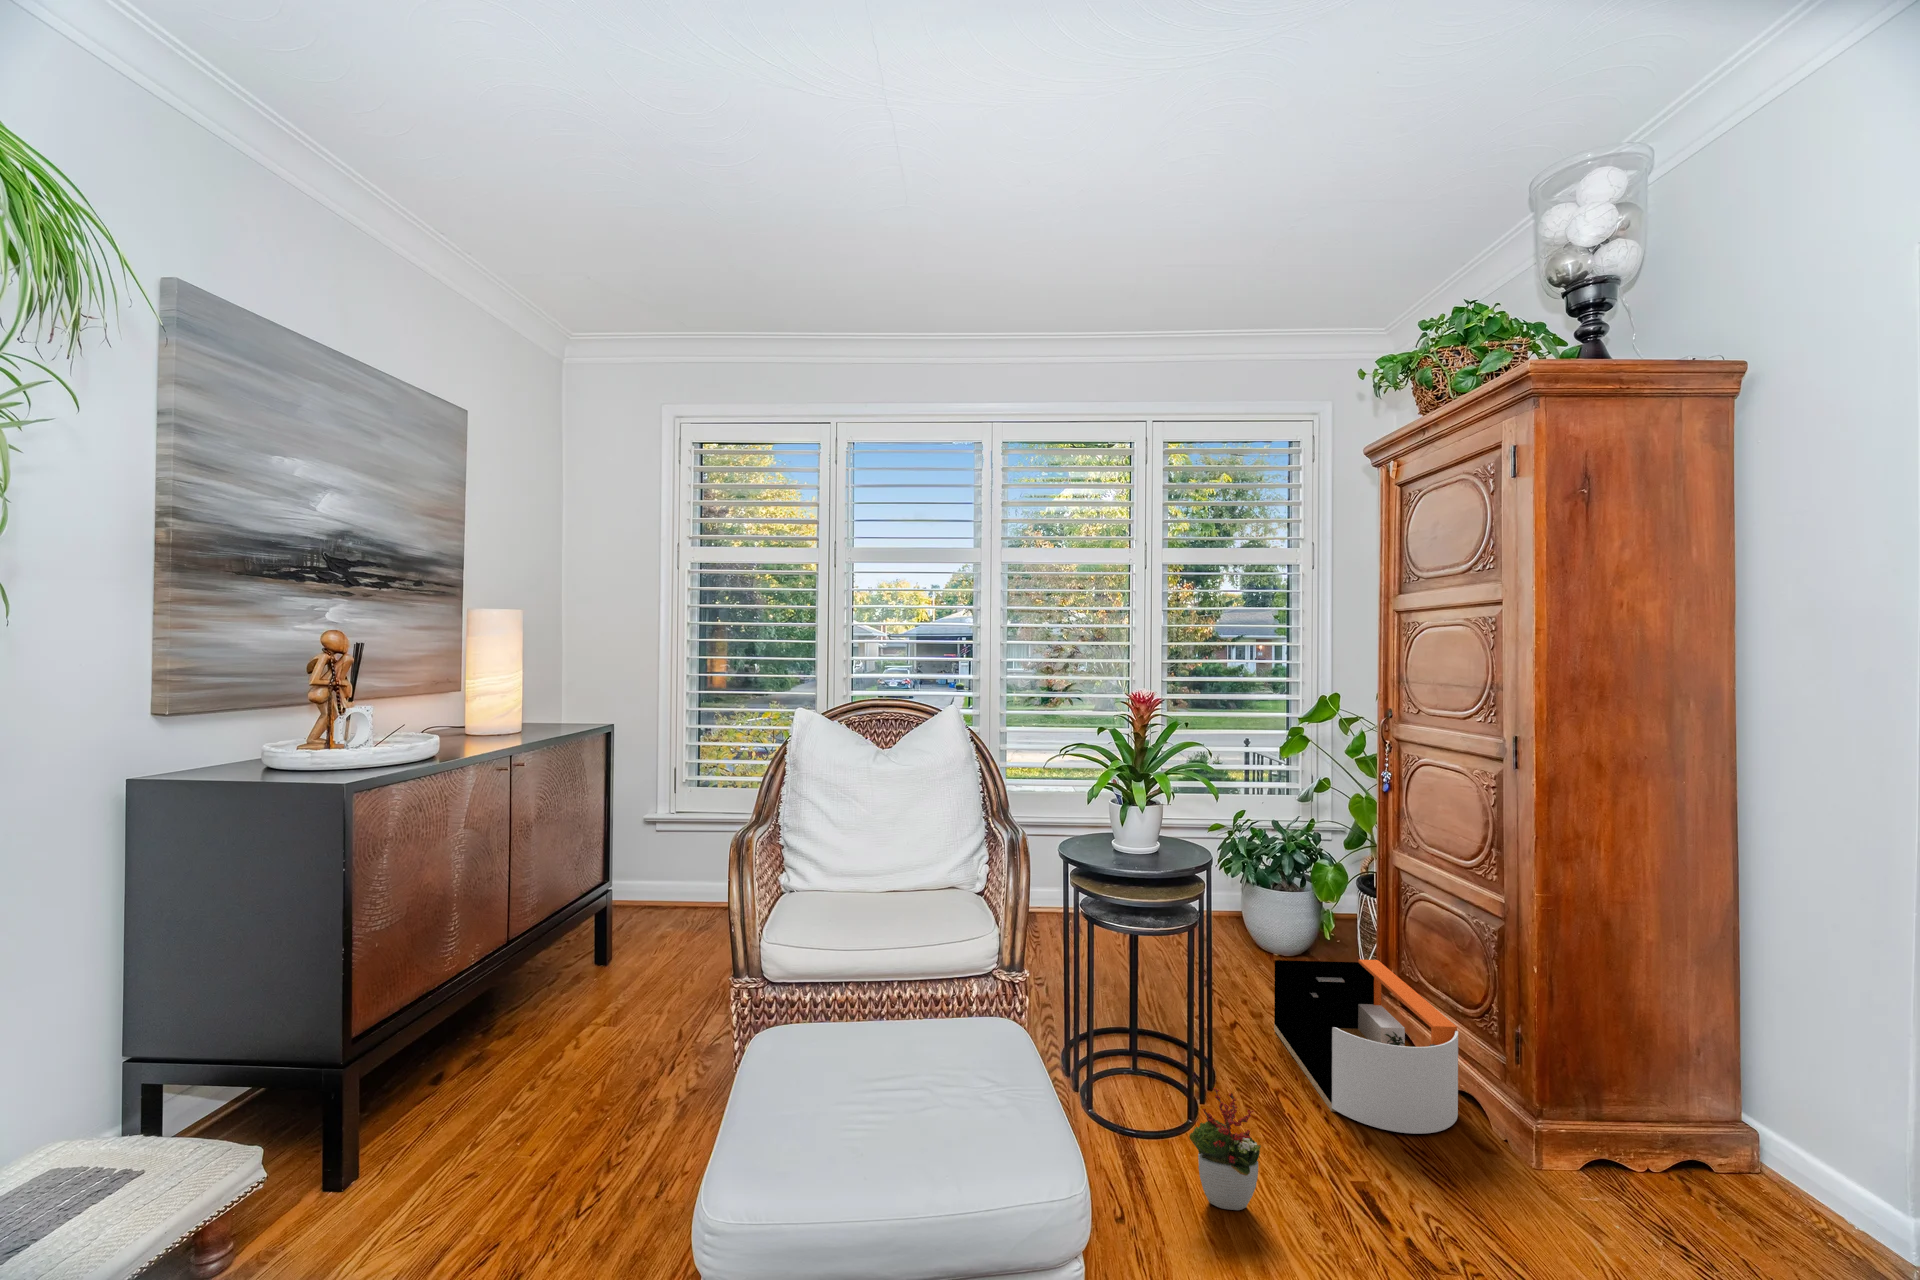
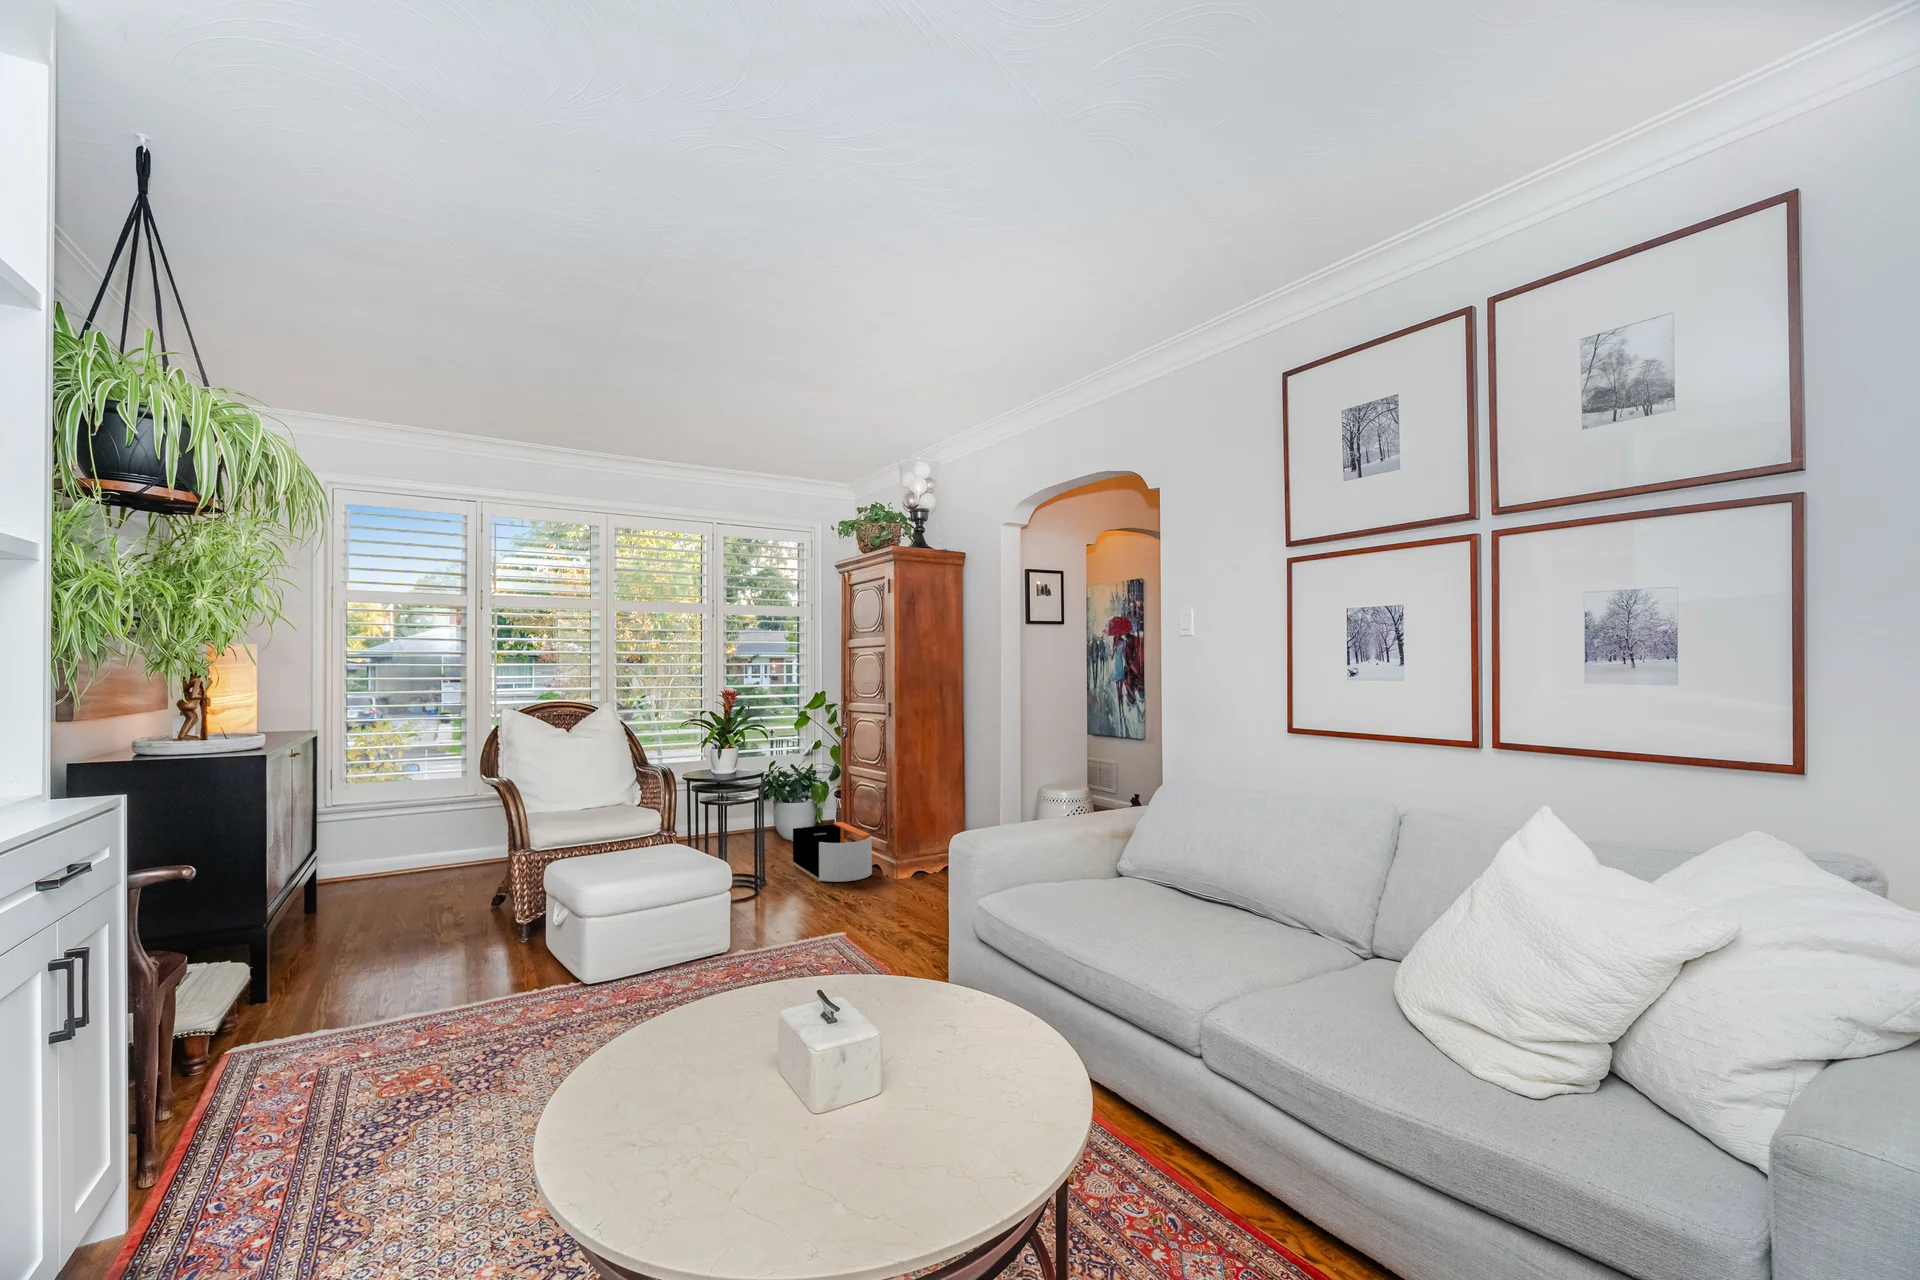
decorative plant: present [1189,1088,1261,1210] -> none [758,858,789,909]

